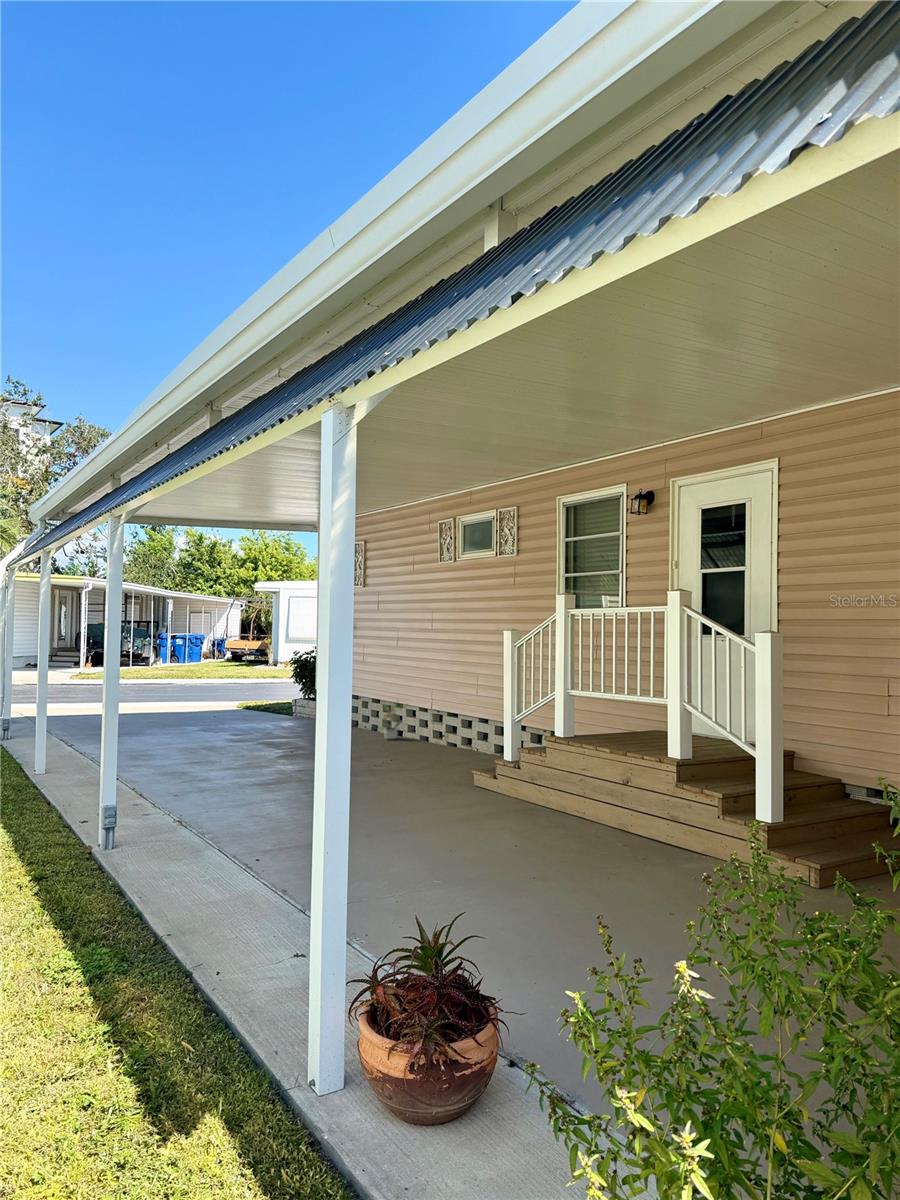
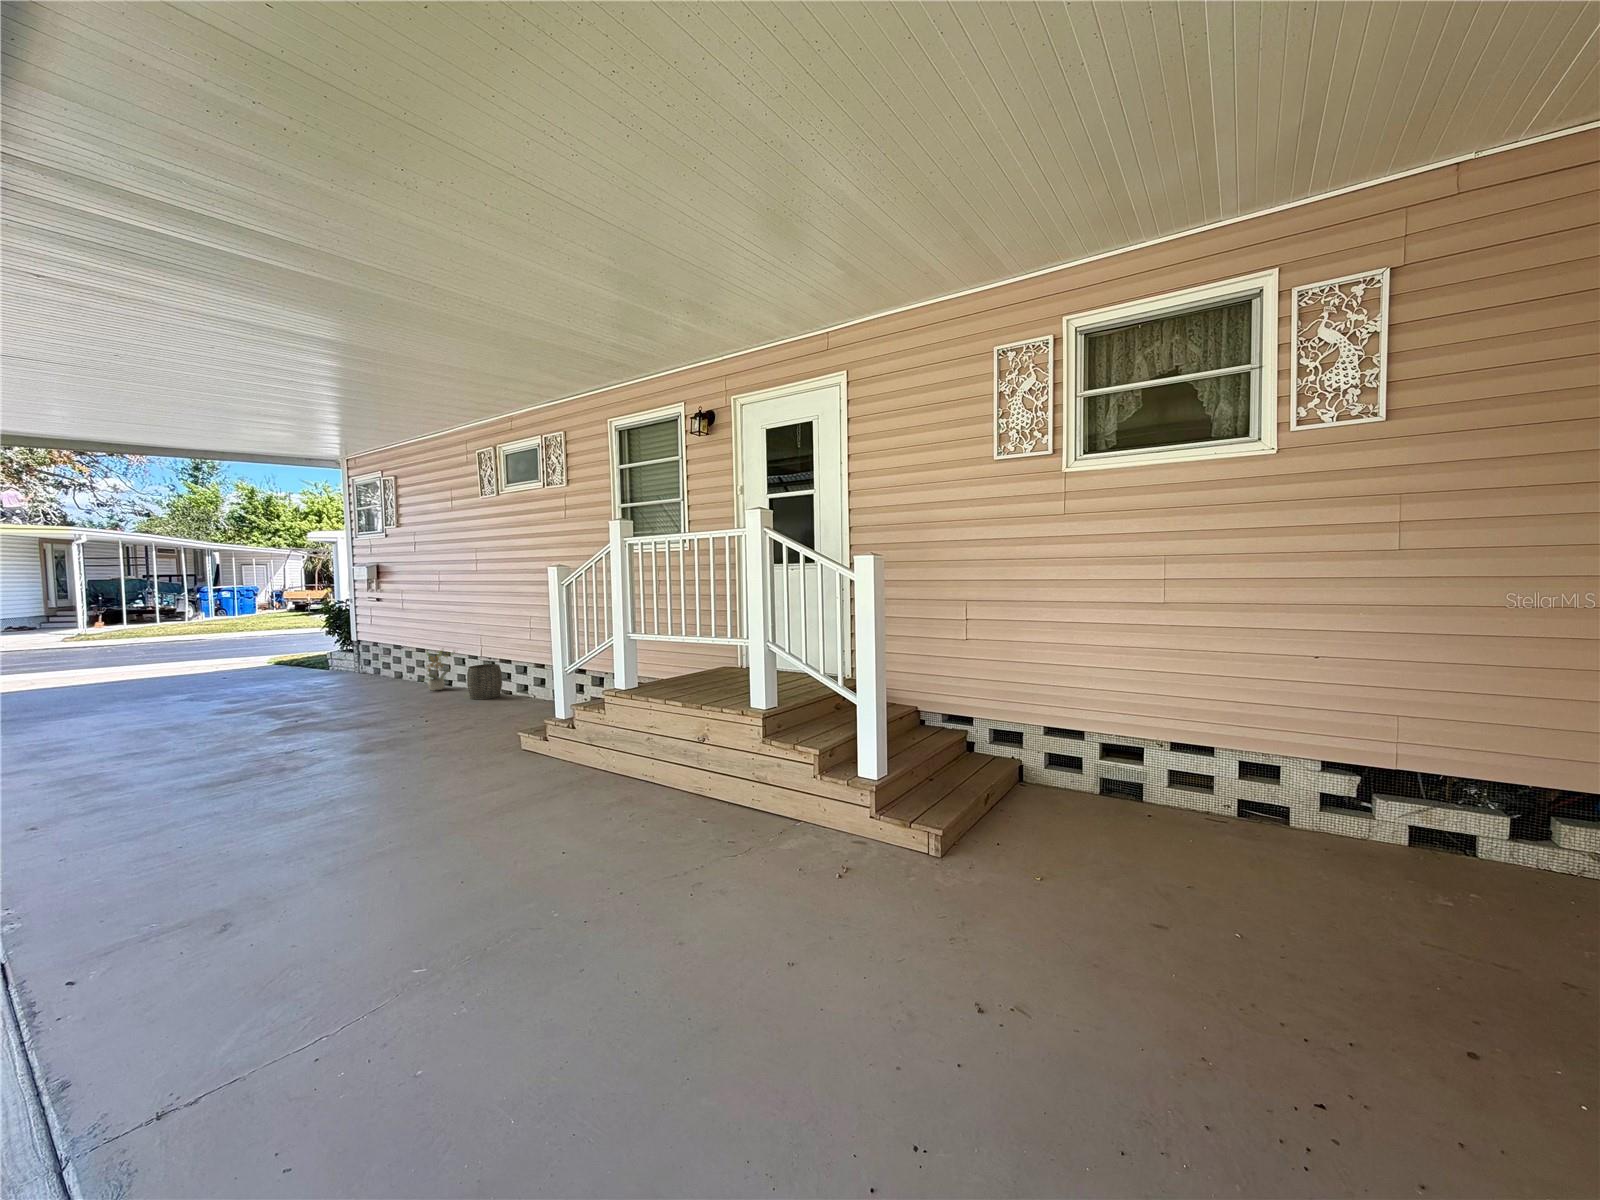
woven basket: none [420,718,449,749] -> present [467,664,502,699]

